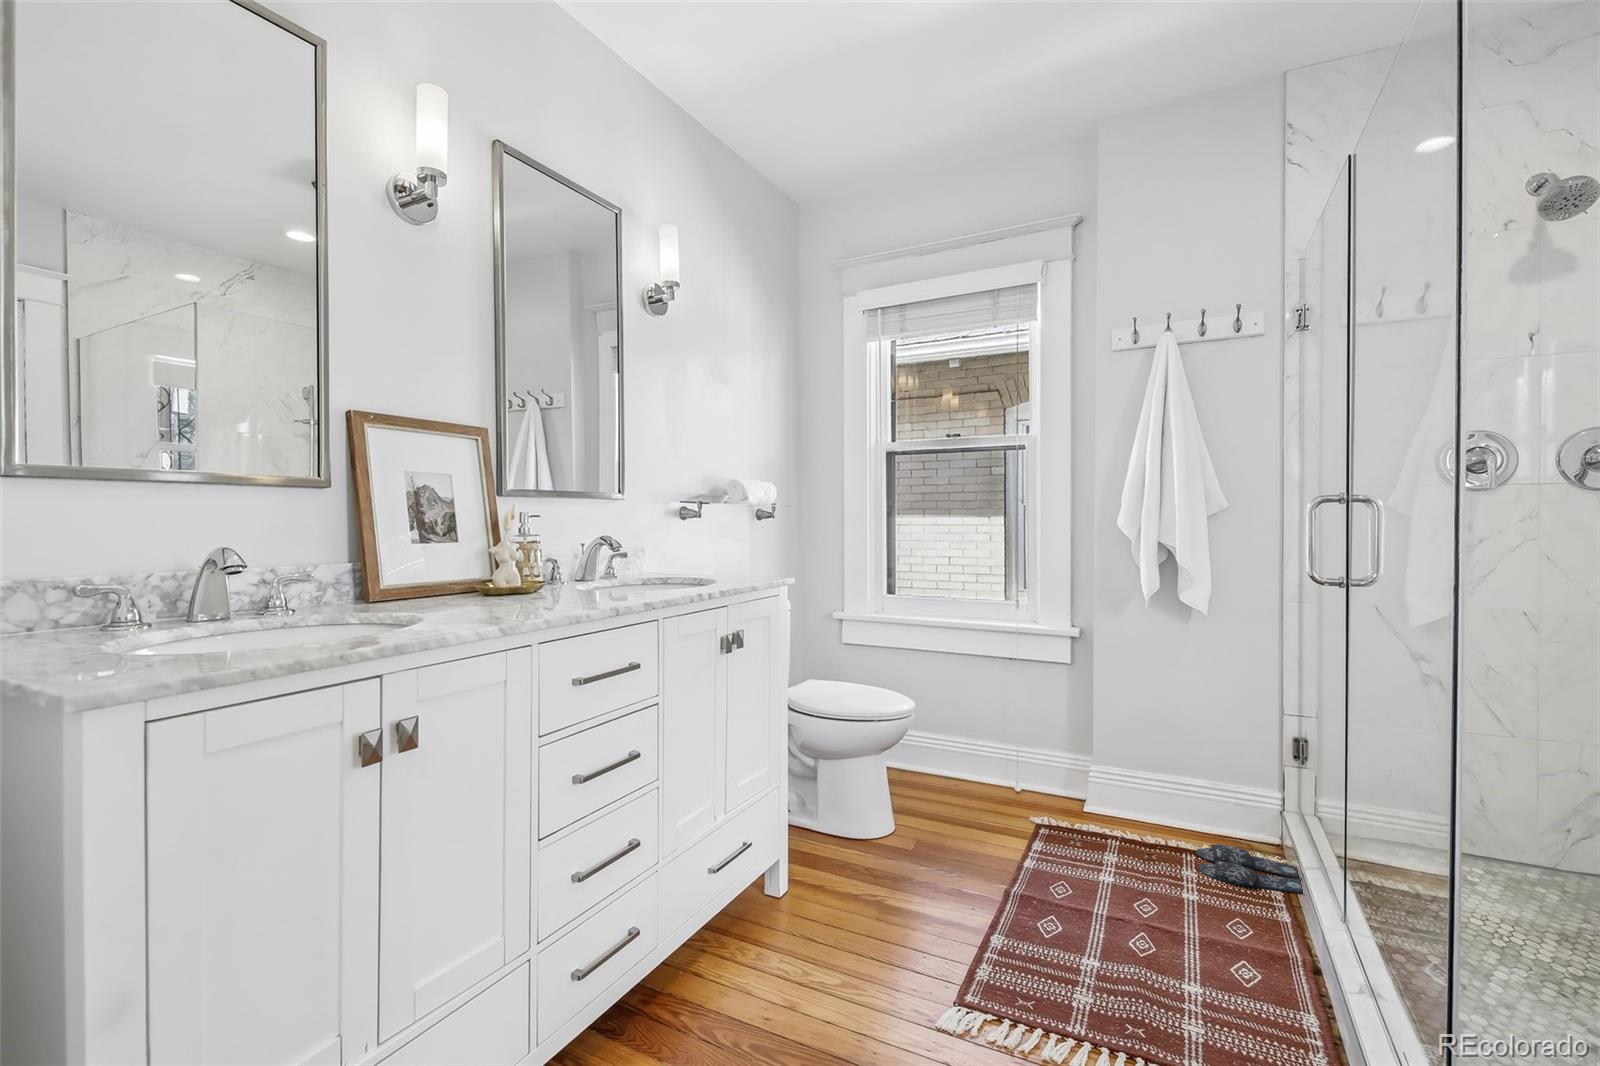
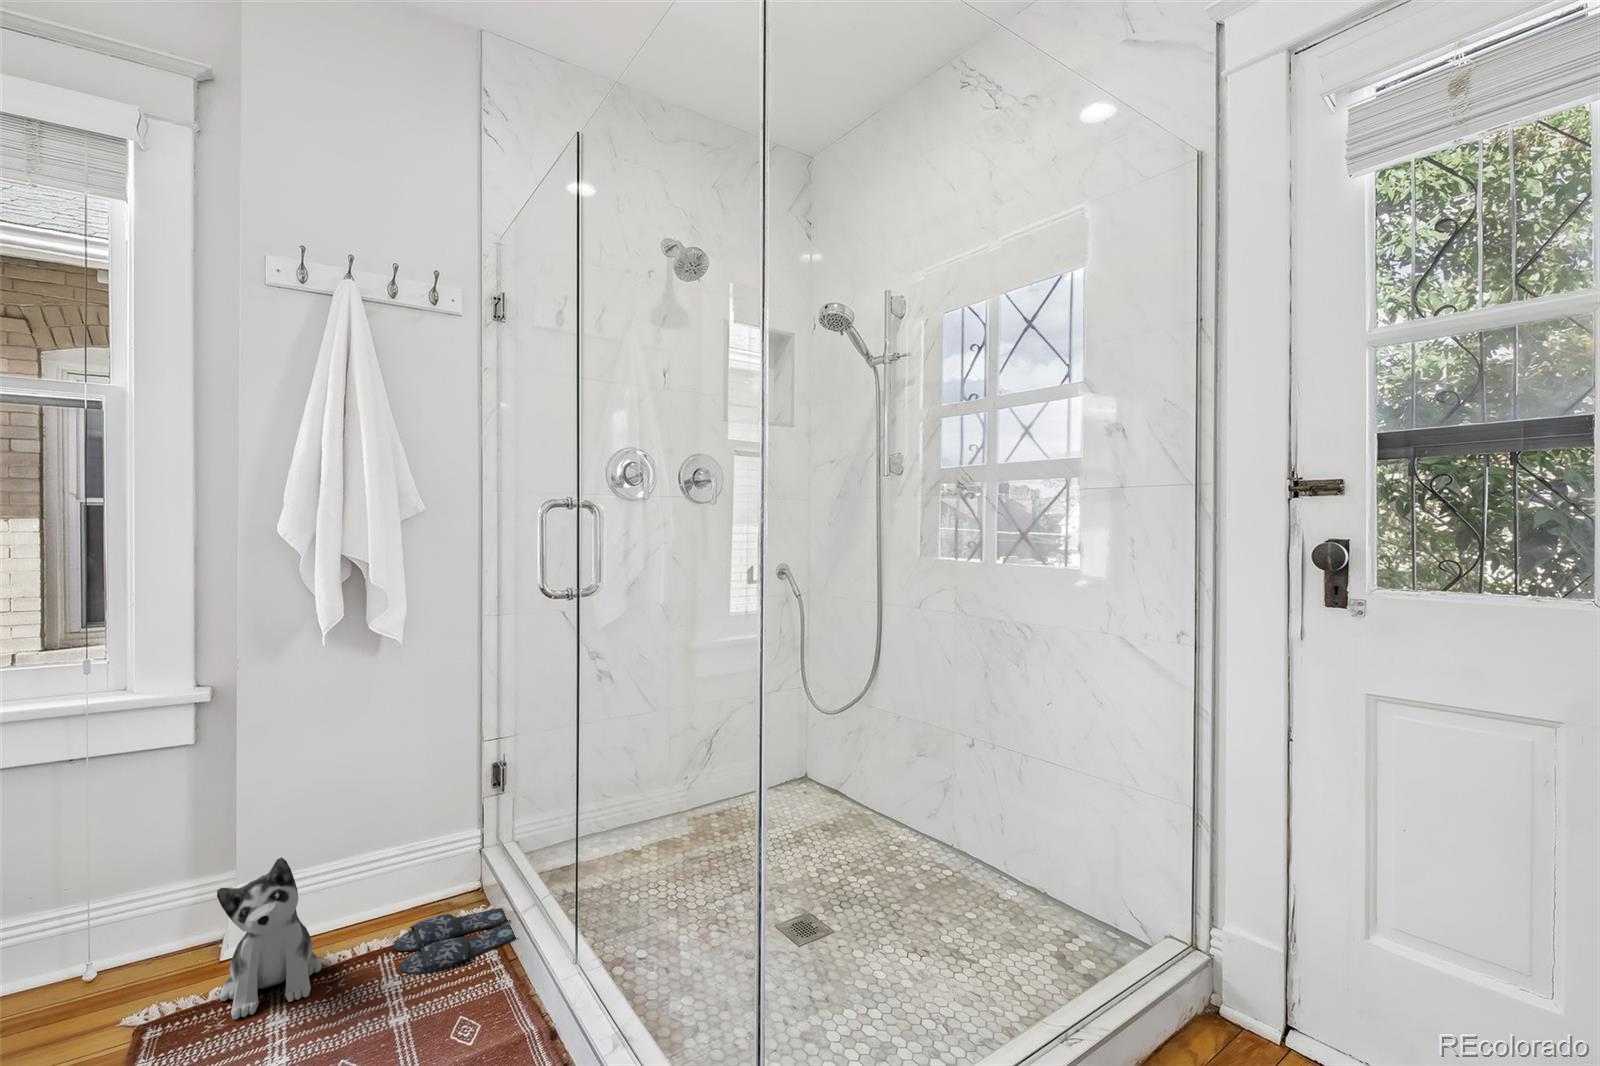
plush toy: none [1079,750,1143,854] -> present [217,857,322,1020]

